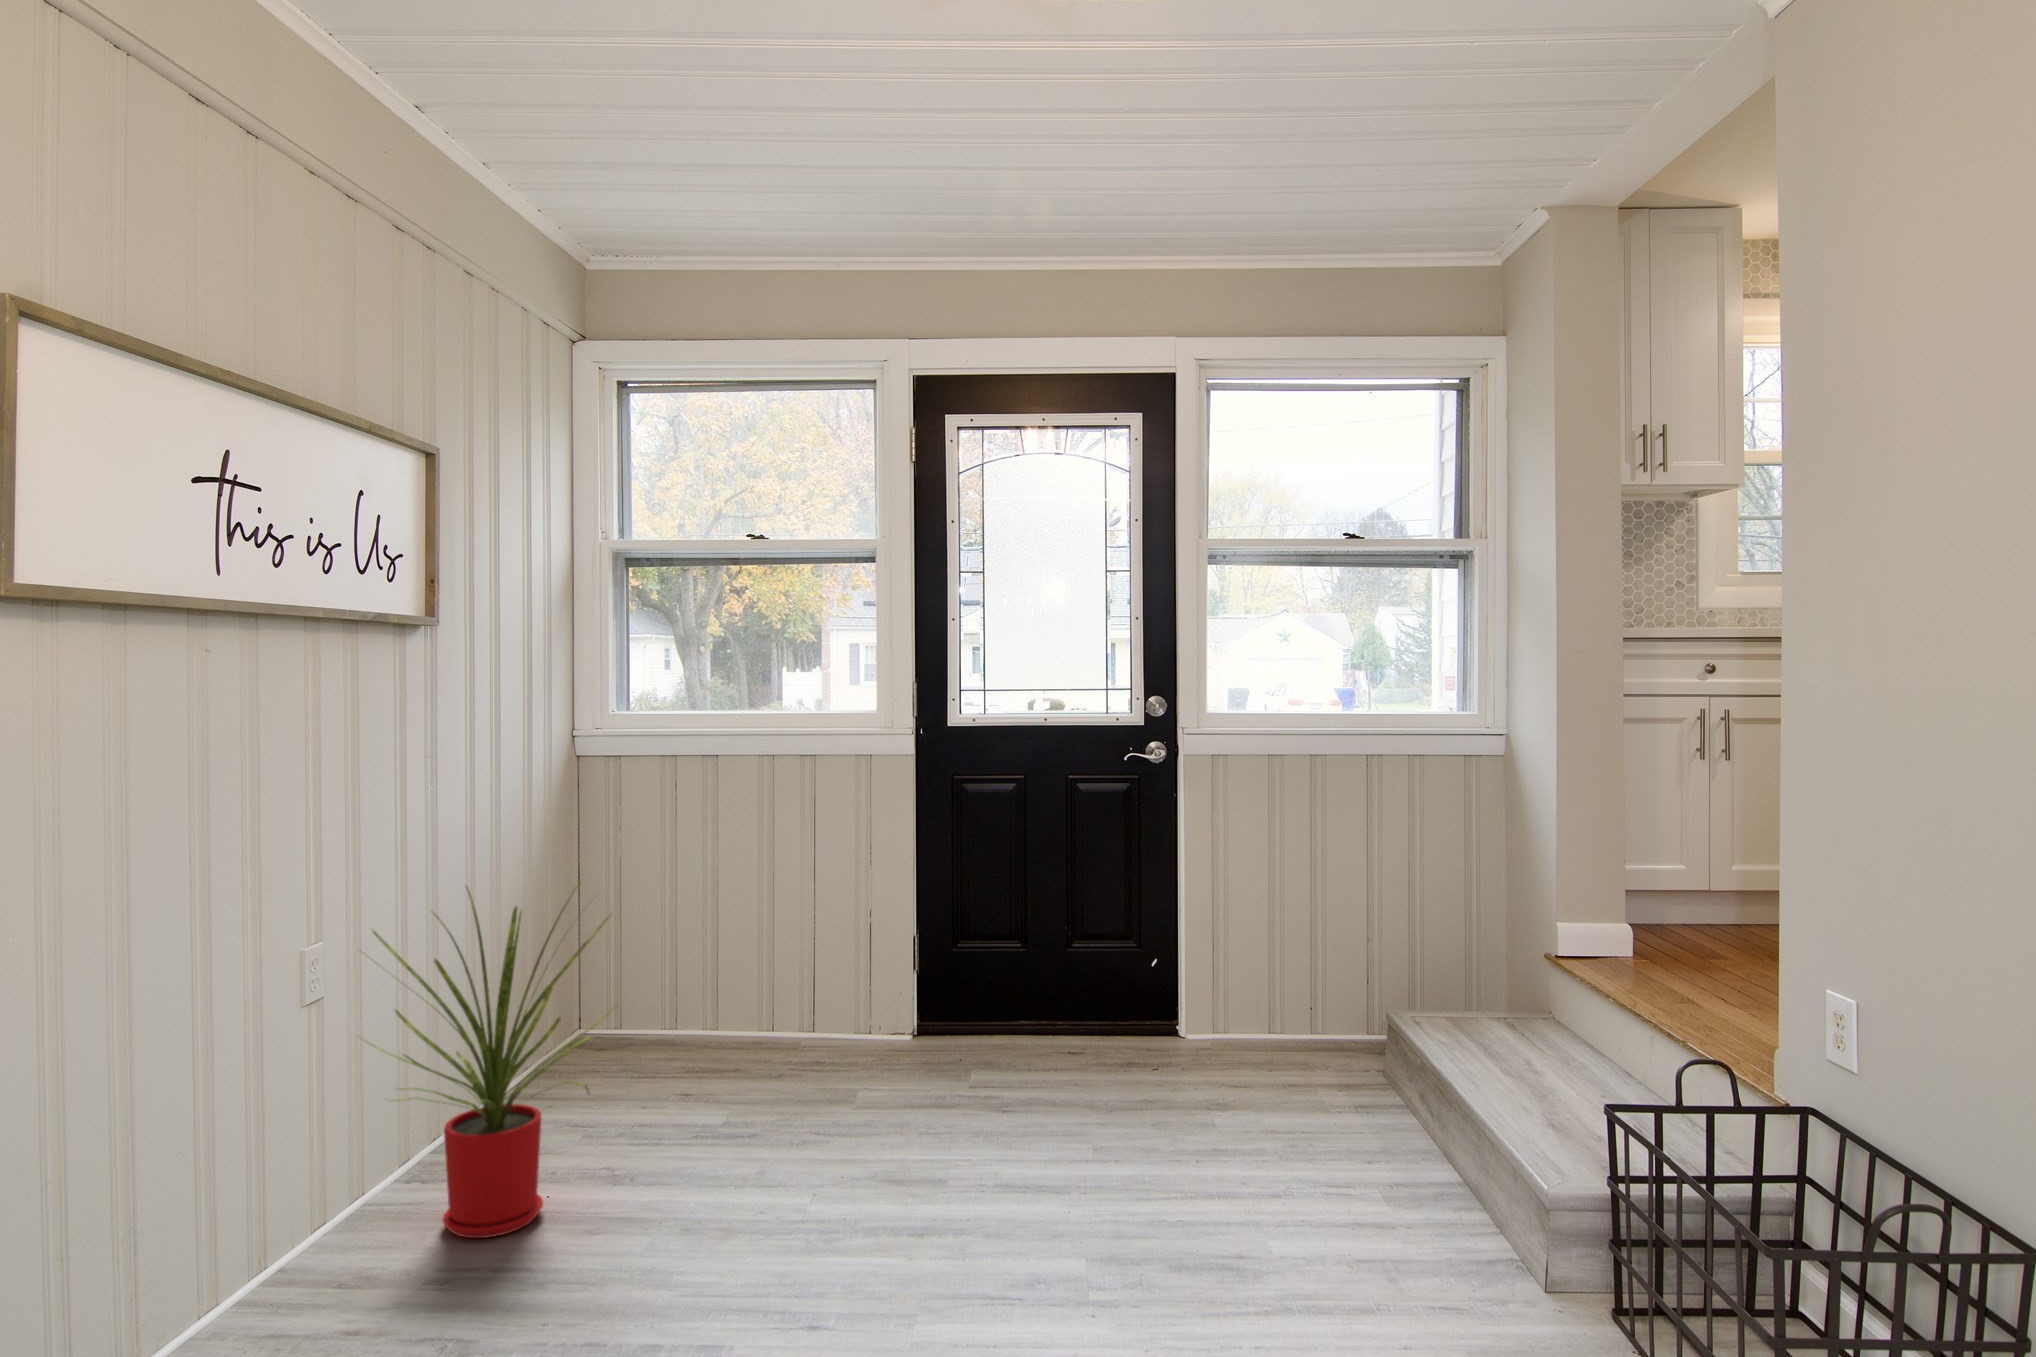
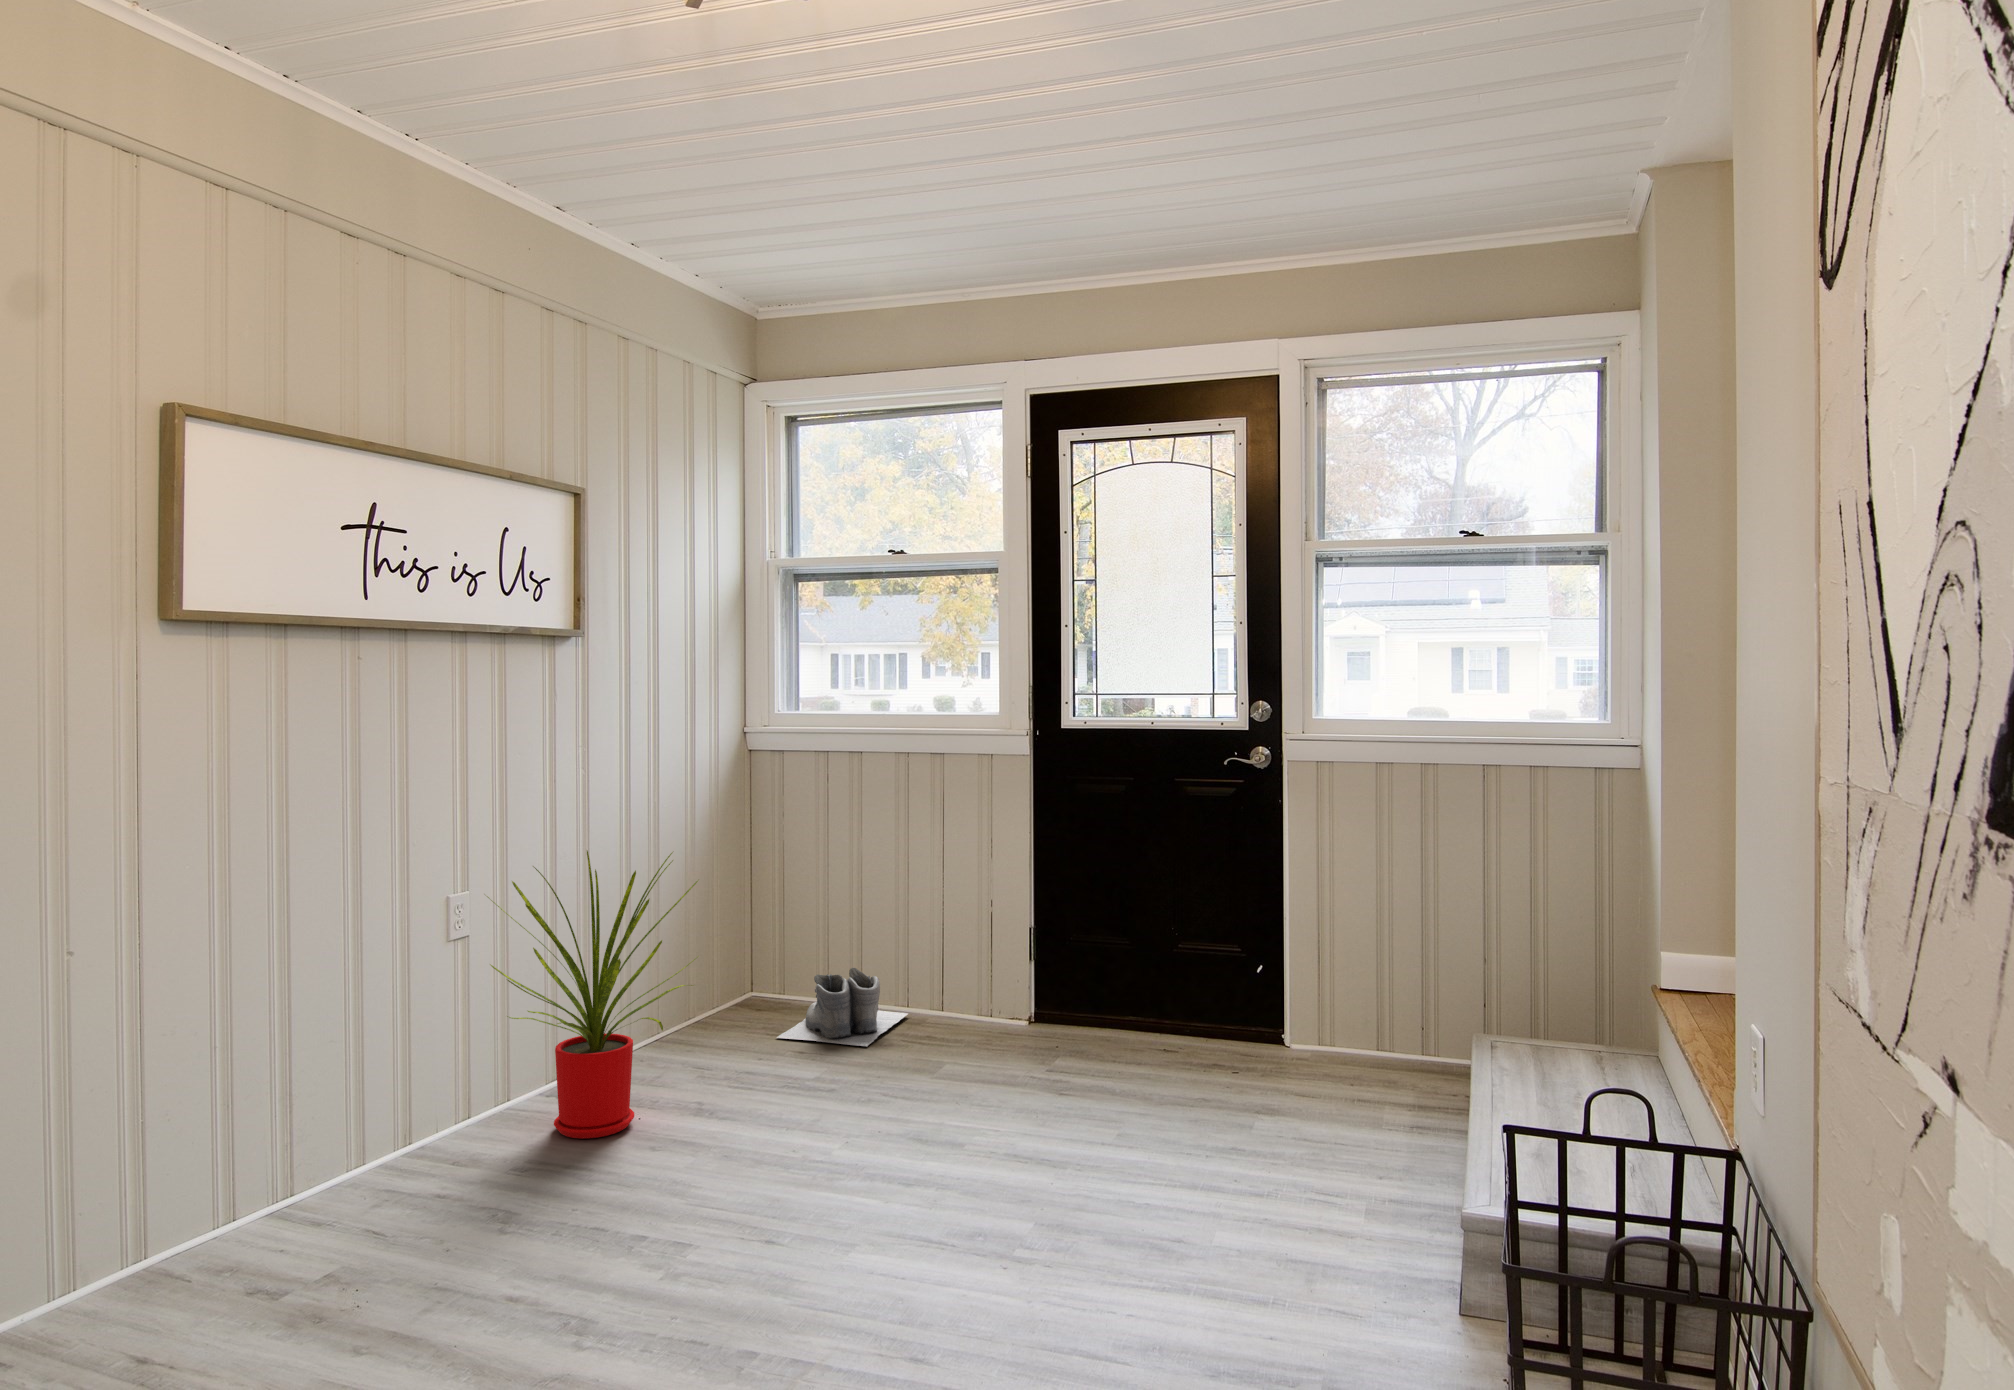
boots: none [644,995,779,1084] -> present [777,968,908,1047]

